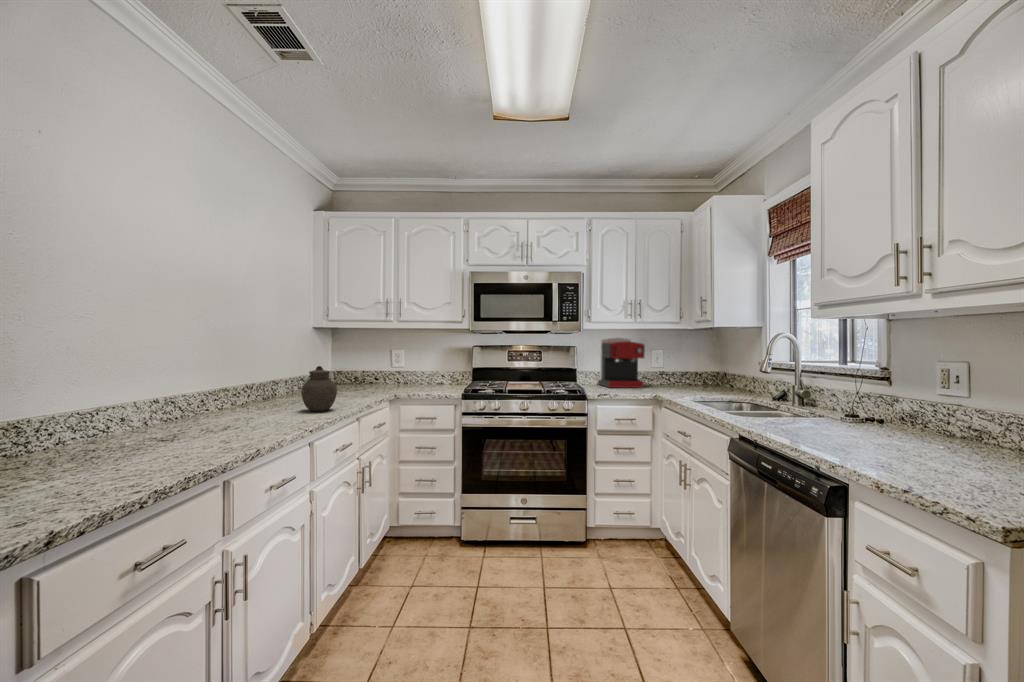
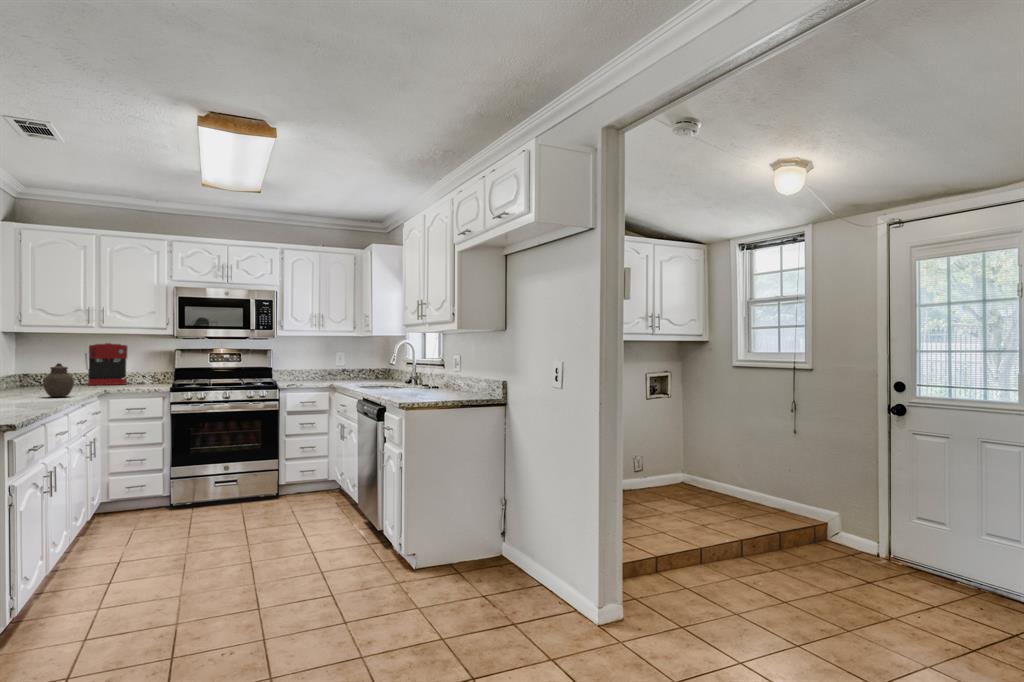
coffee maker: present [598,338,645,388] -> present [88,343,128,385]

